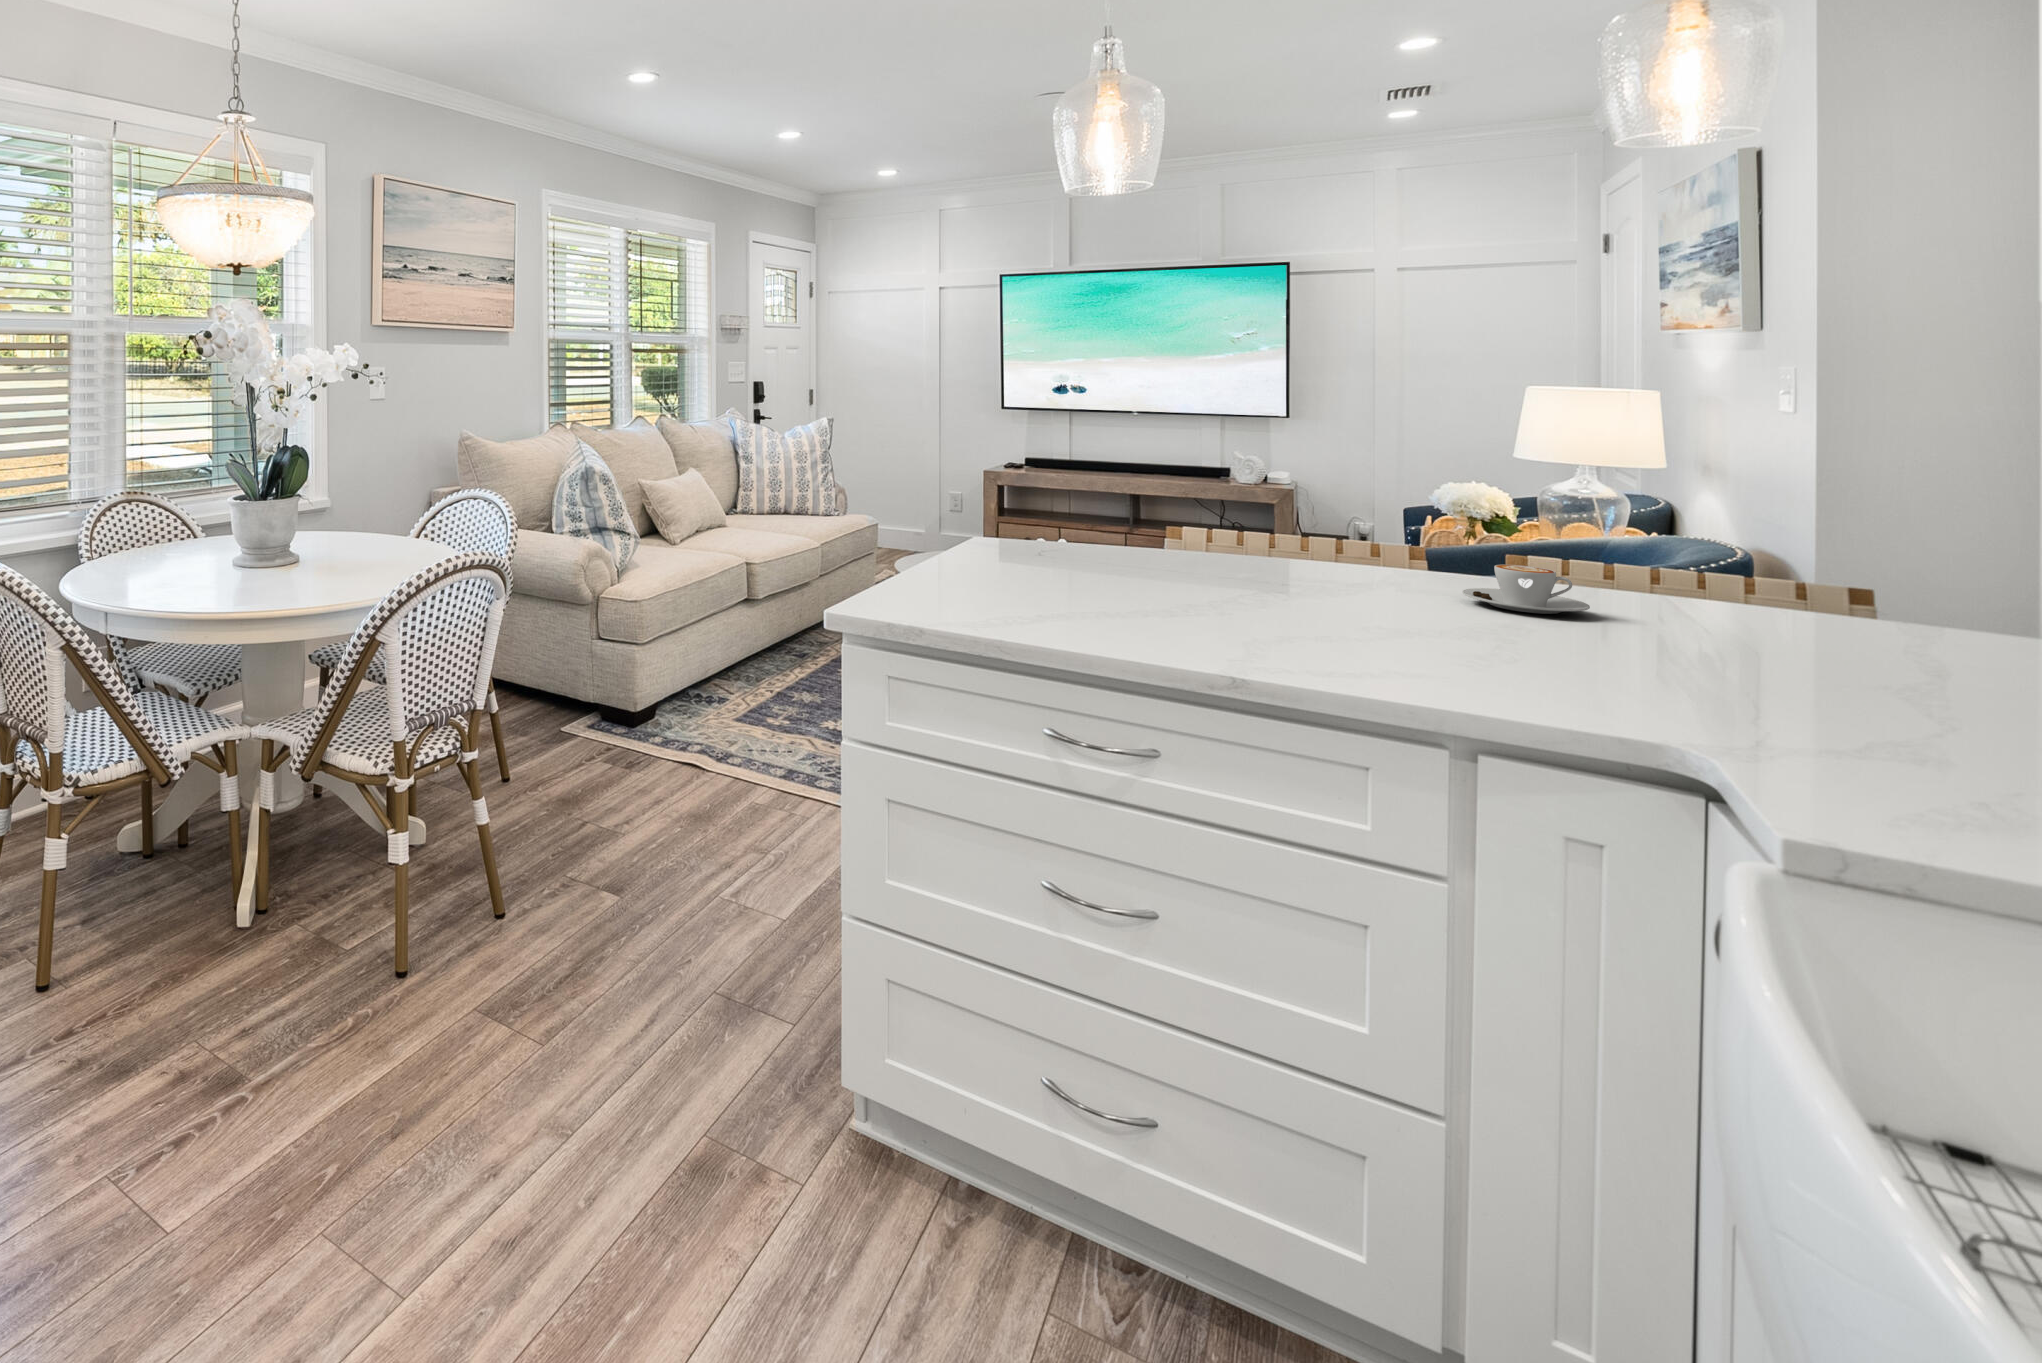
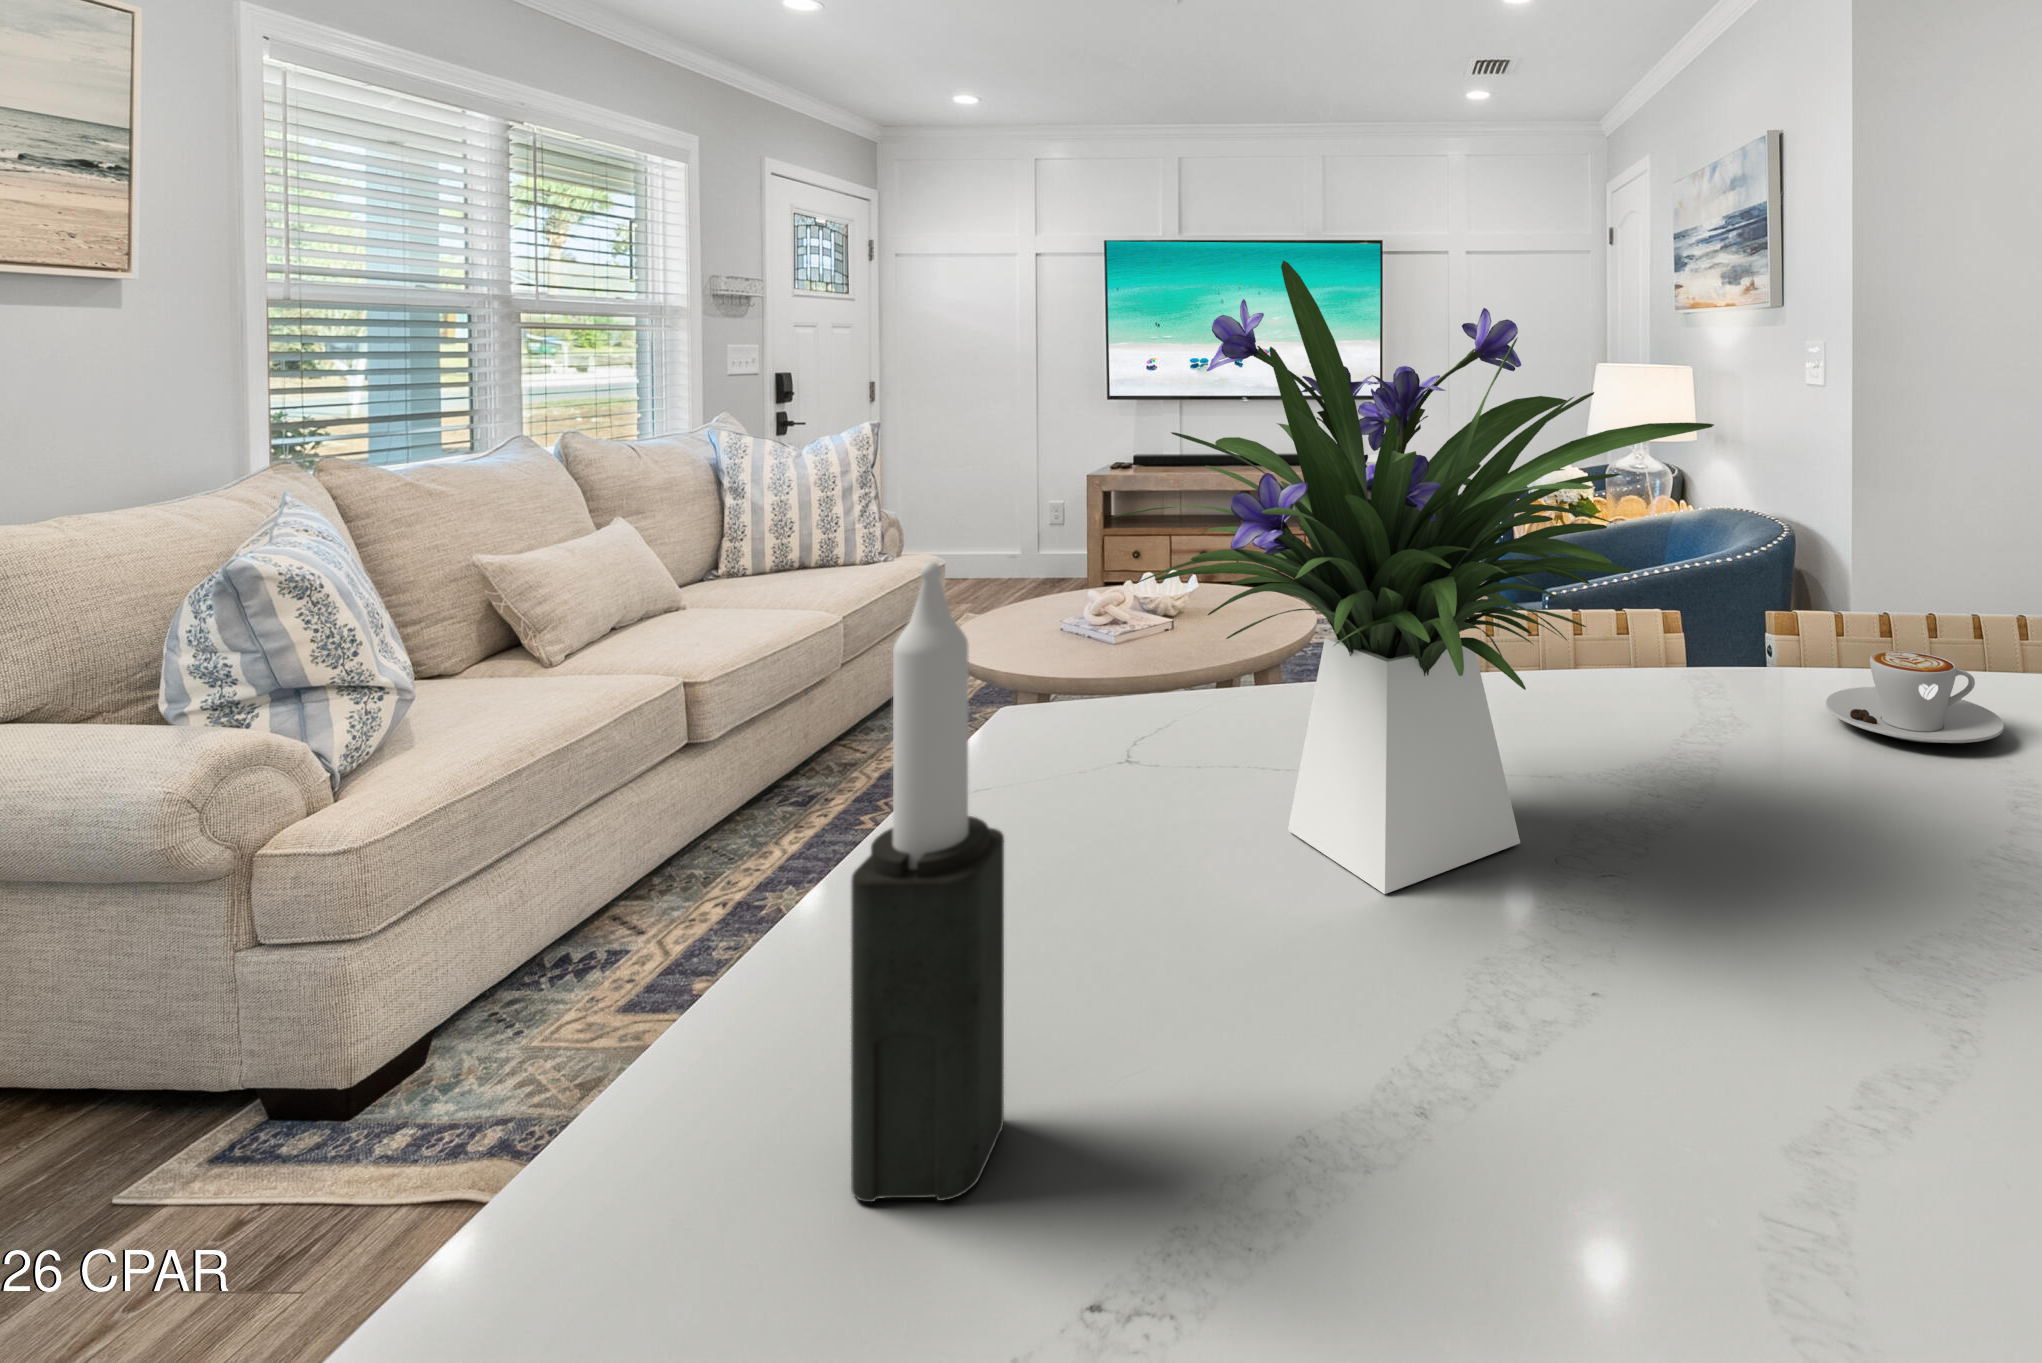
flower arrangement: none [1028,348,1290,595] -> present [1113,261,1714,894]
candle: none [958,439,998,602] -> present [851,562,1004,1202]

